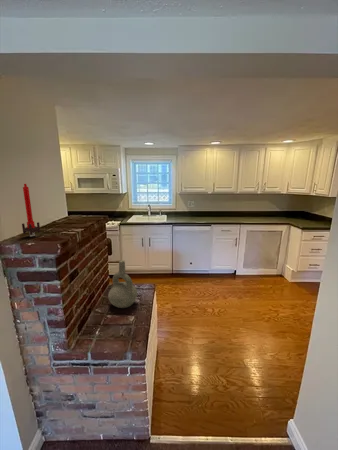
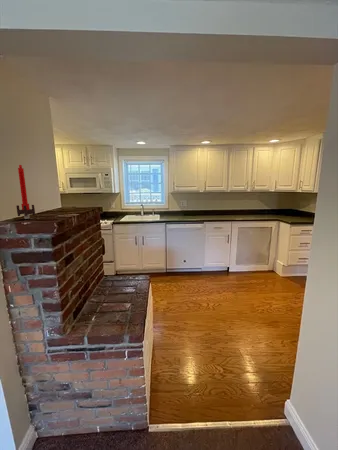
decorative vase: present [108,260,138,308] -> none [103,249,133,297]

